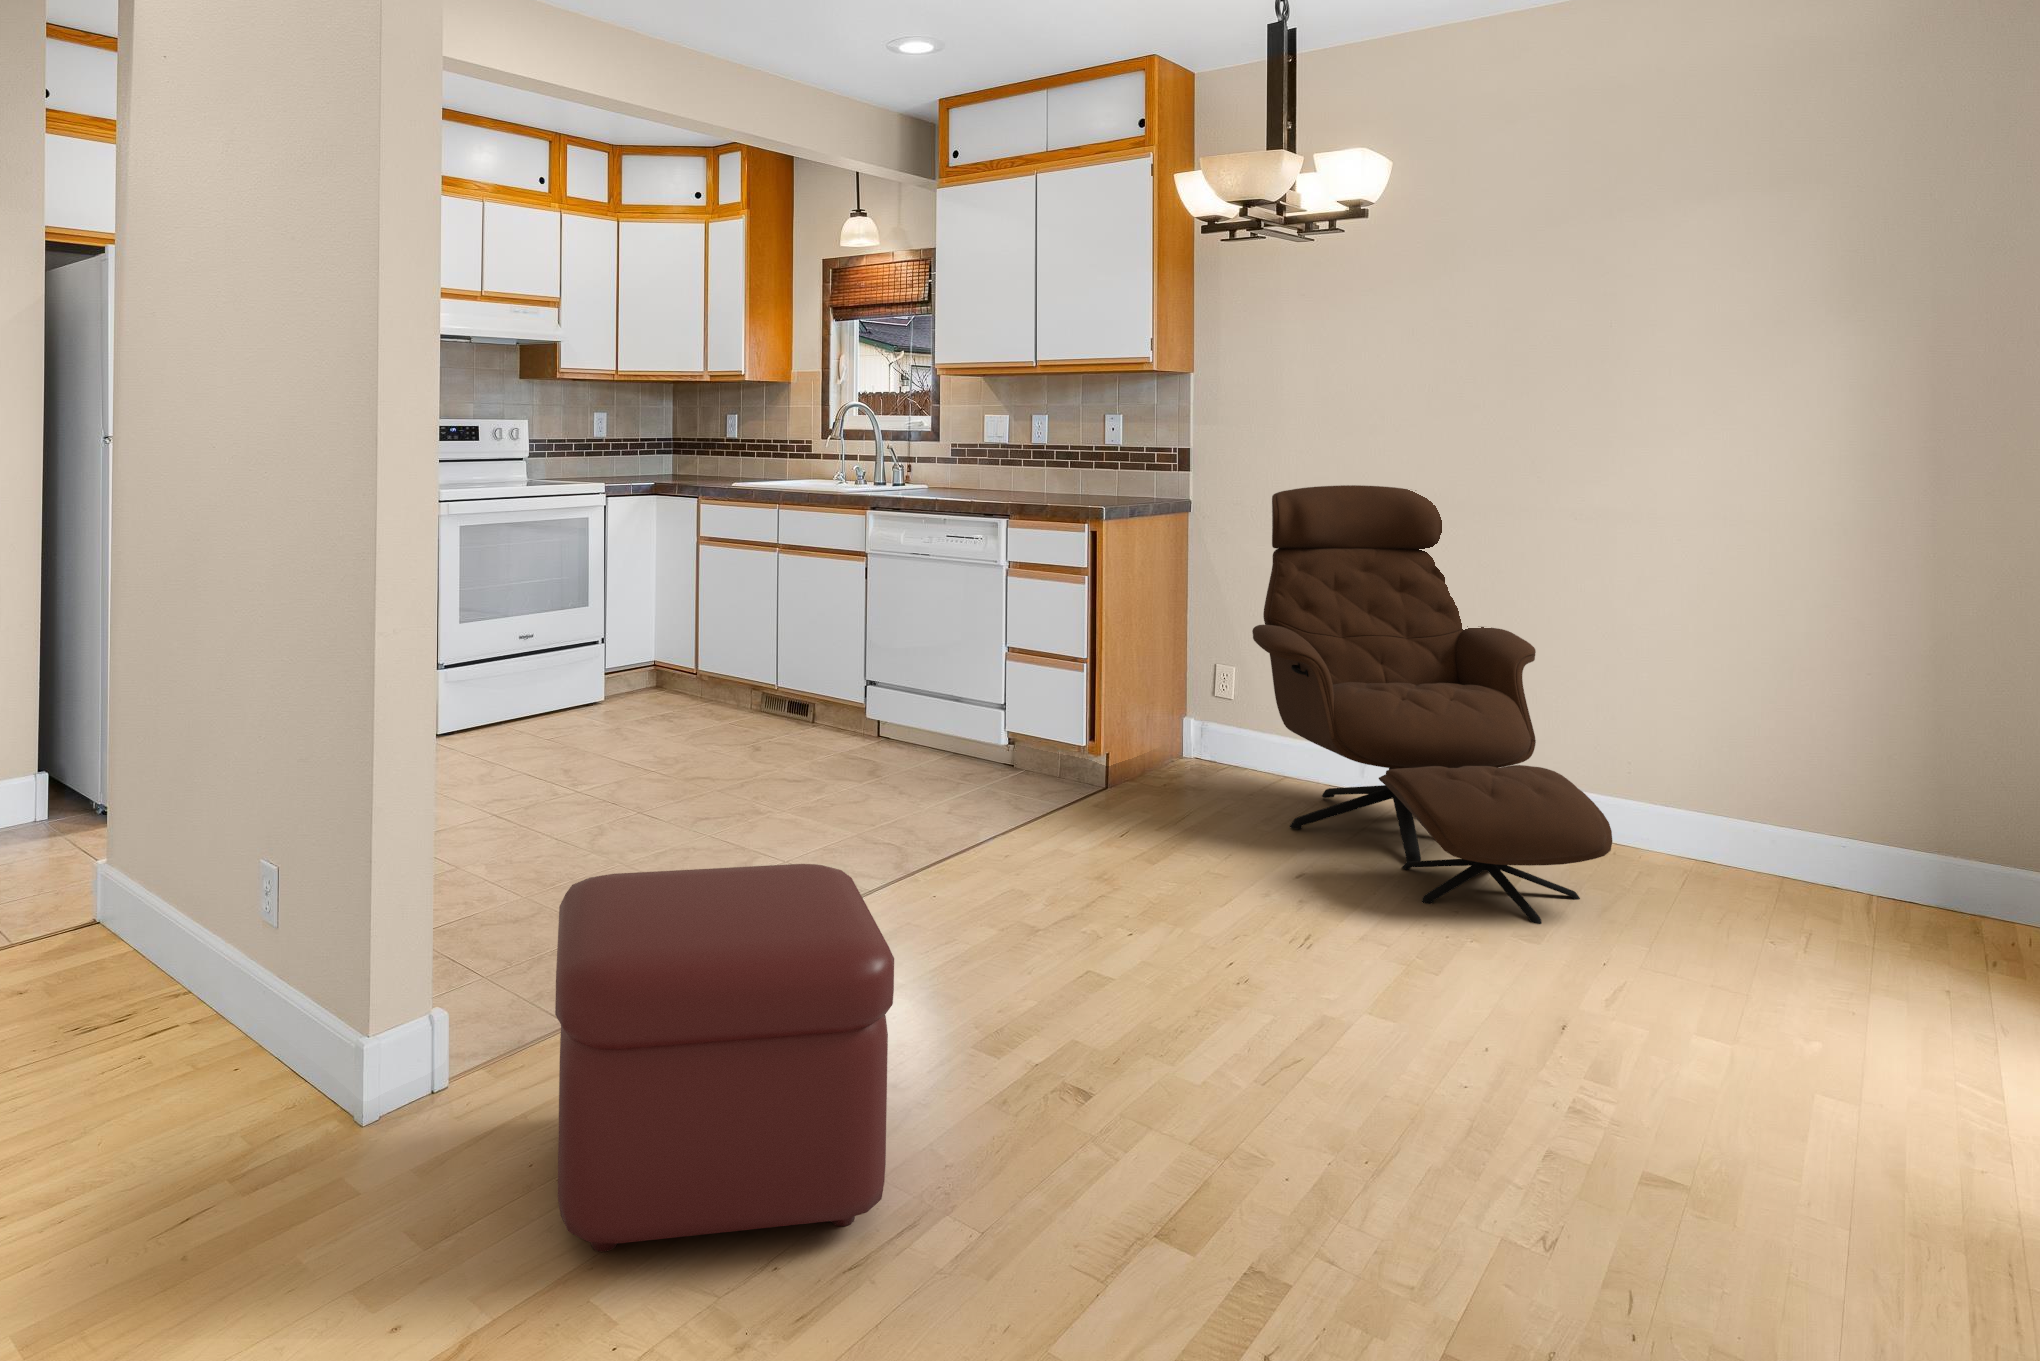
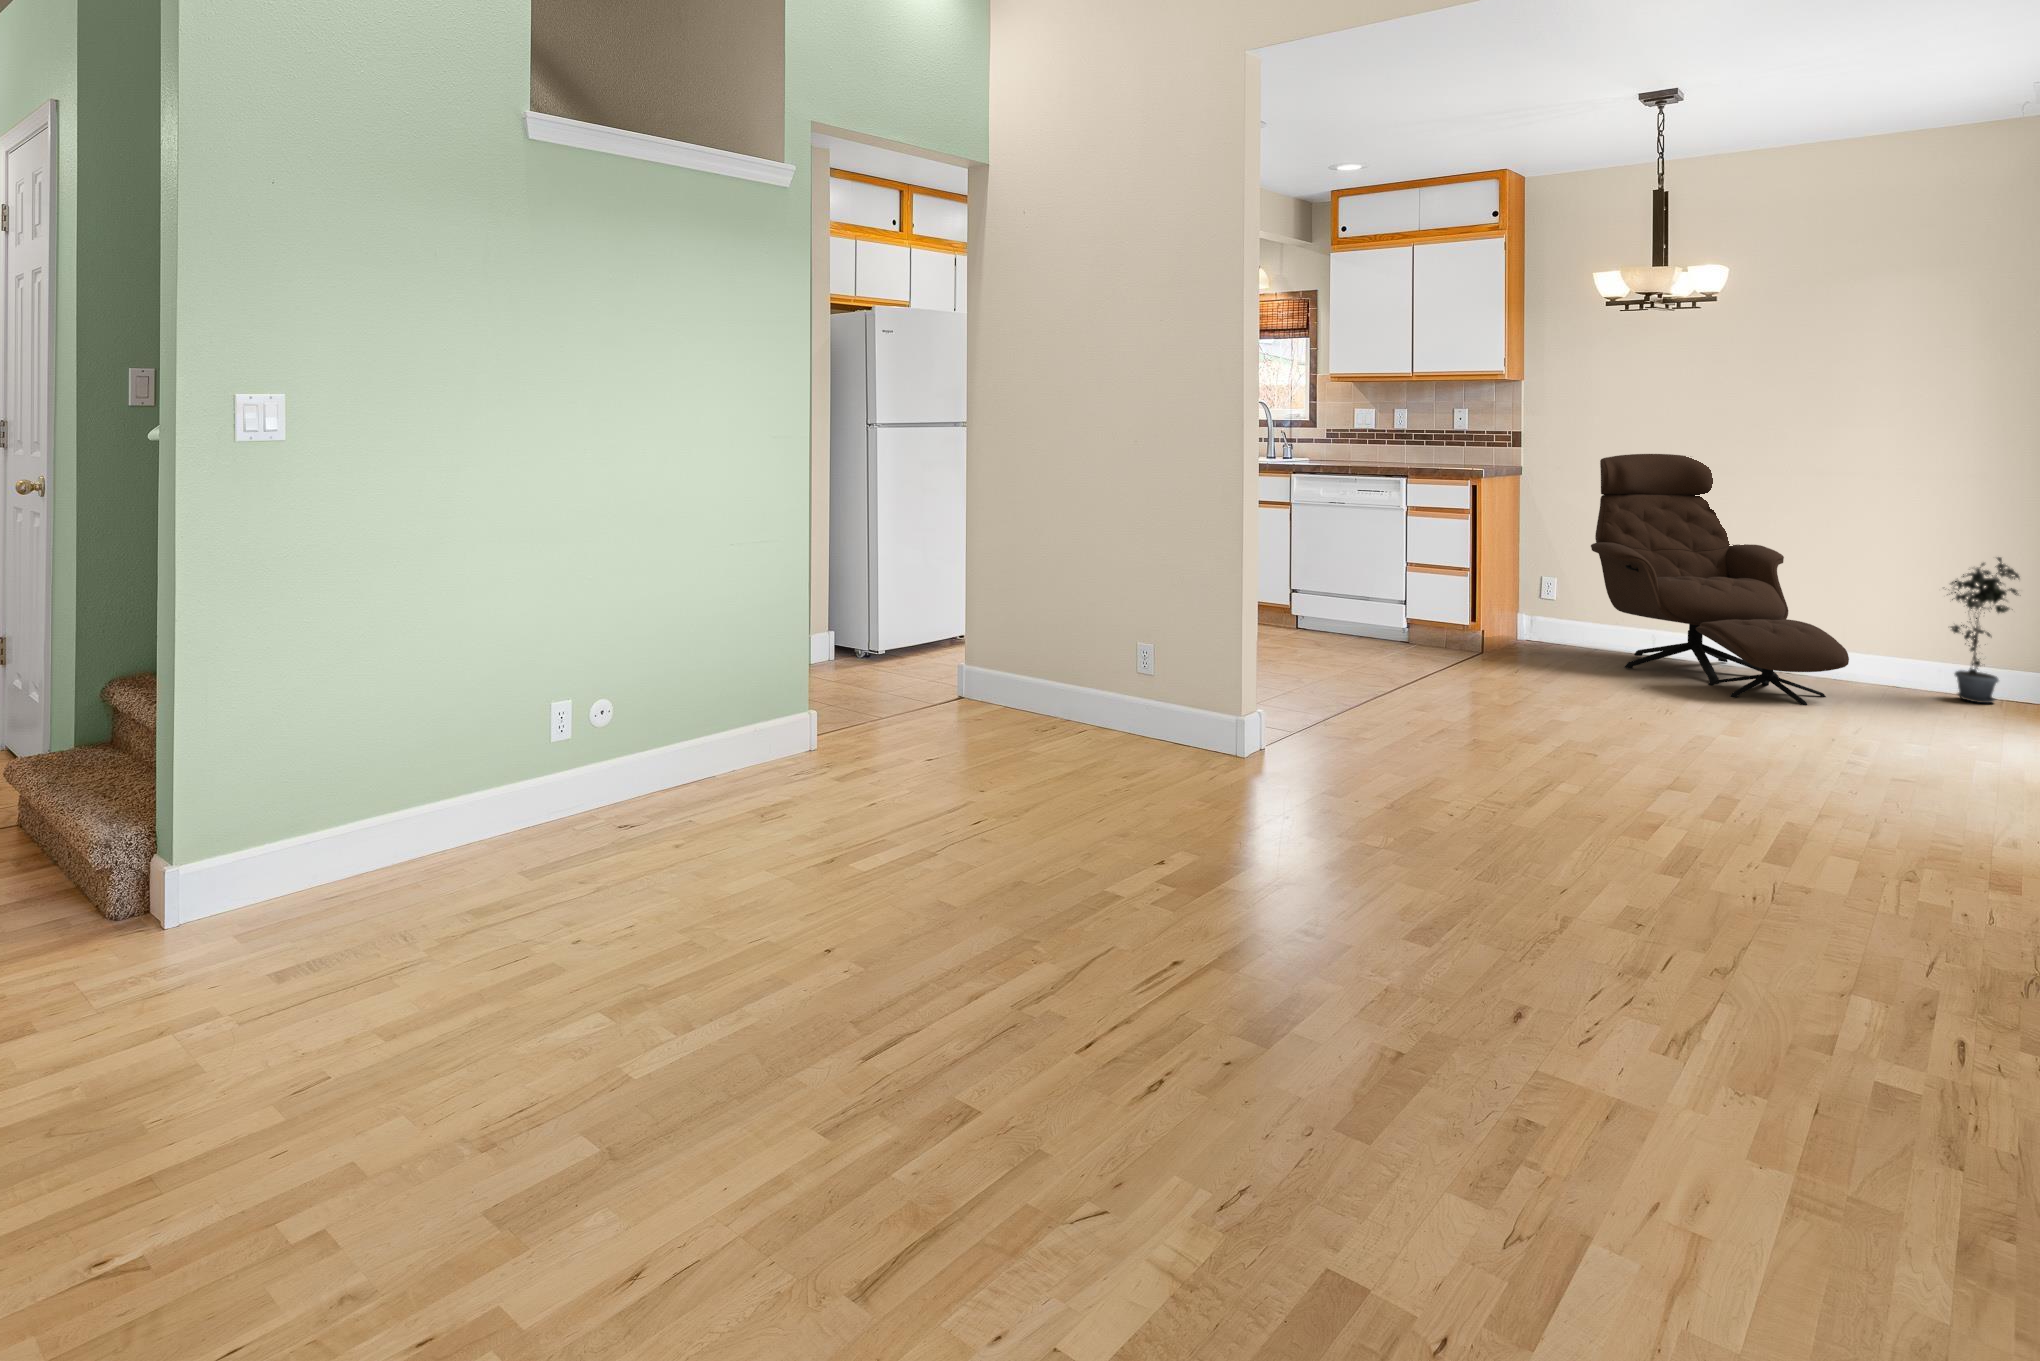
potted plant: none [1764,666,1896,911] -> present [1947,557,2020,703]
ottoman: present [555,864,894,1252] -> none [1349,630,1549,785]

